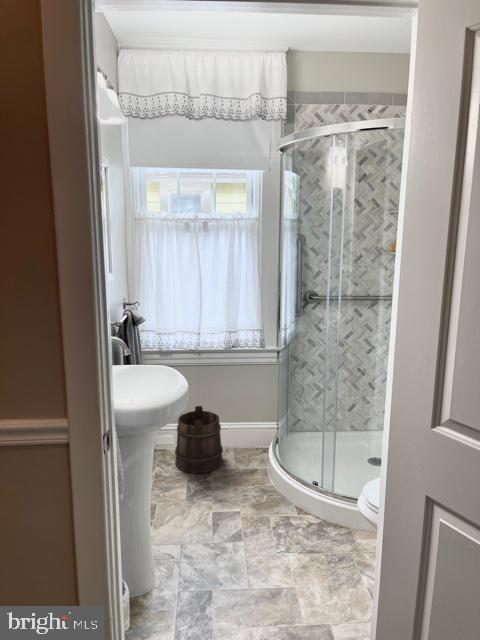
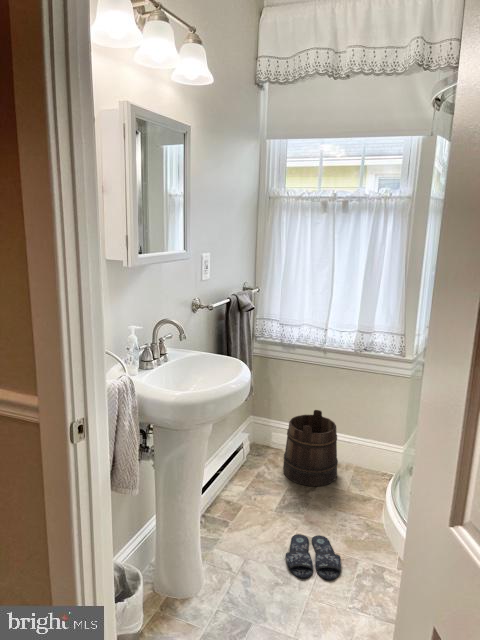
slippers: none [211,508,260,545] -> present [286,534,341,580]

